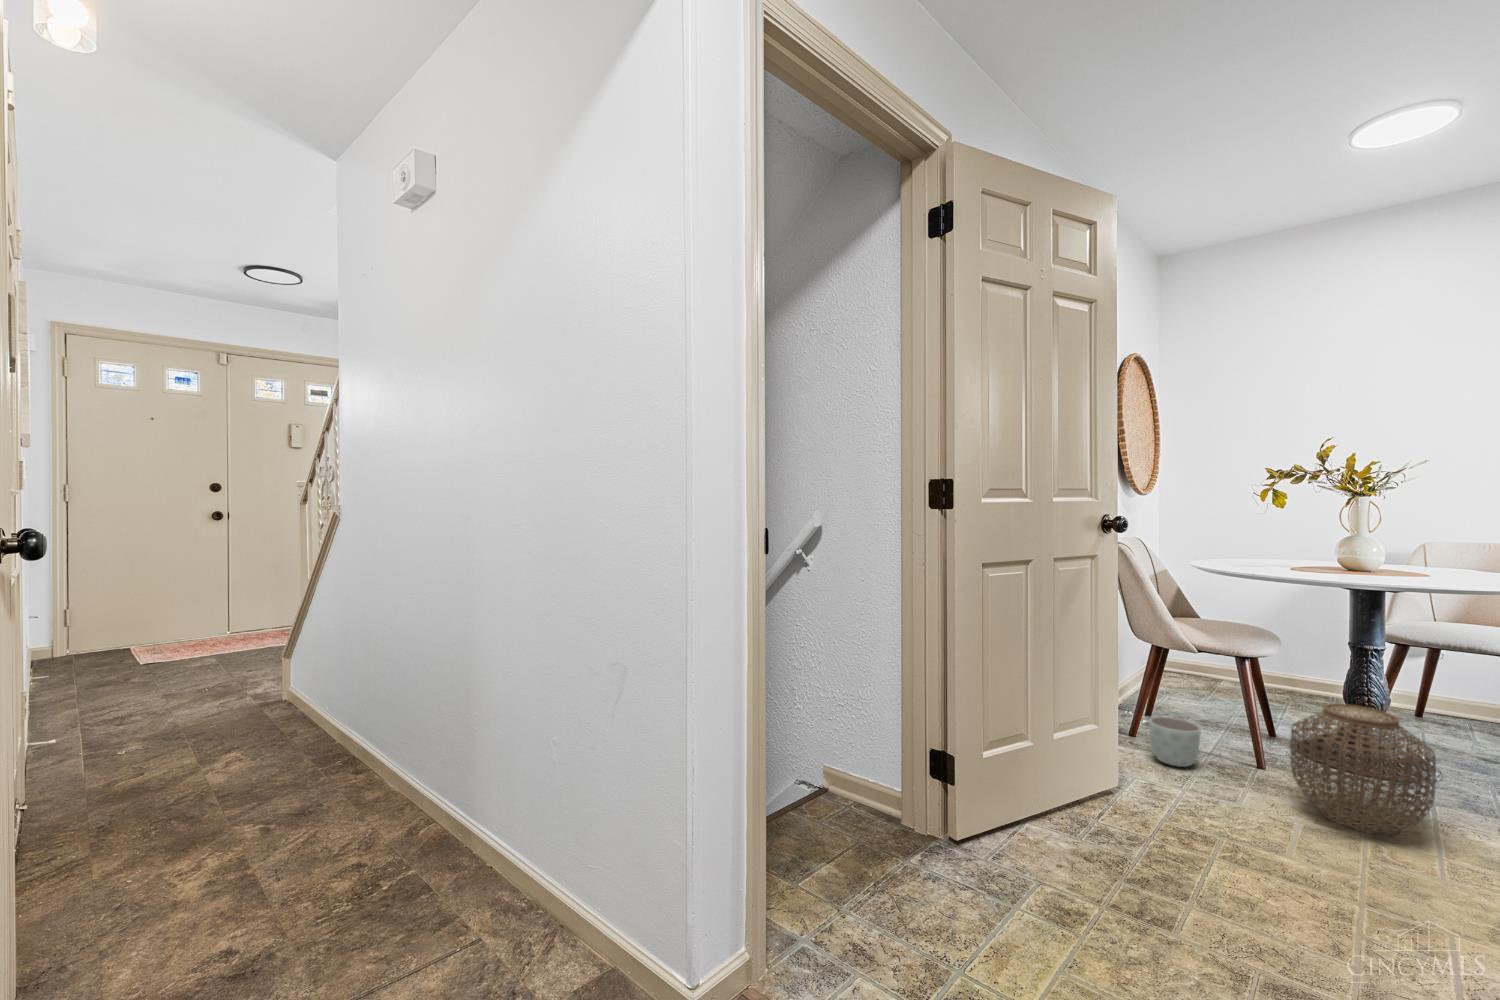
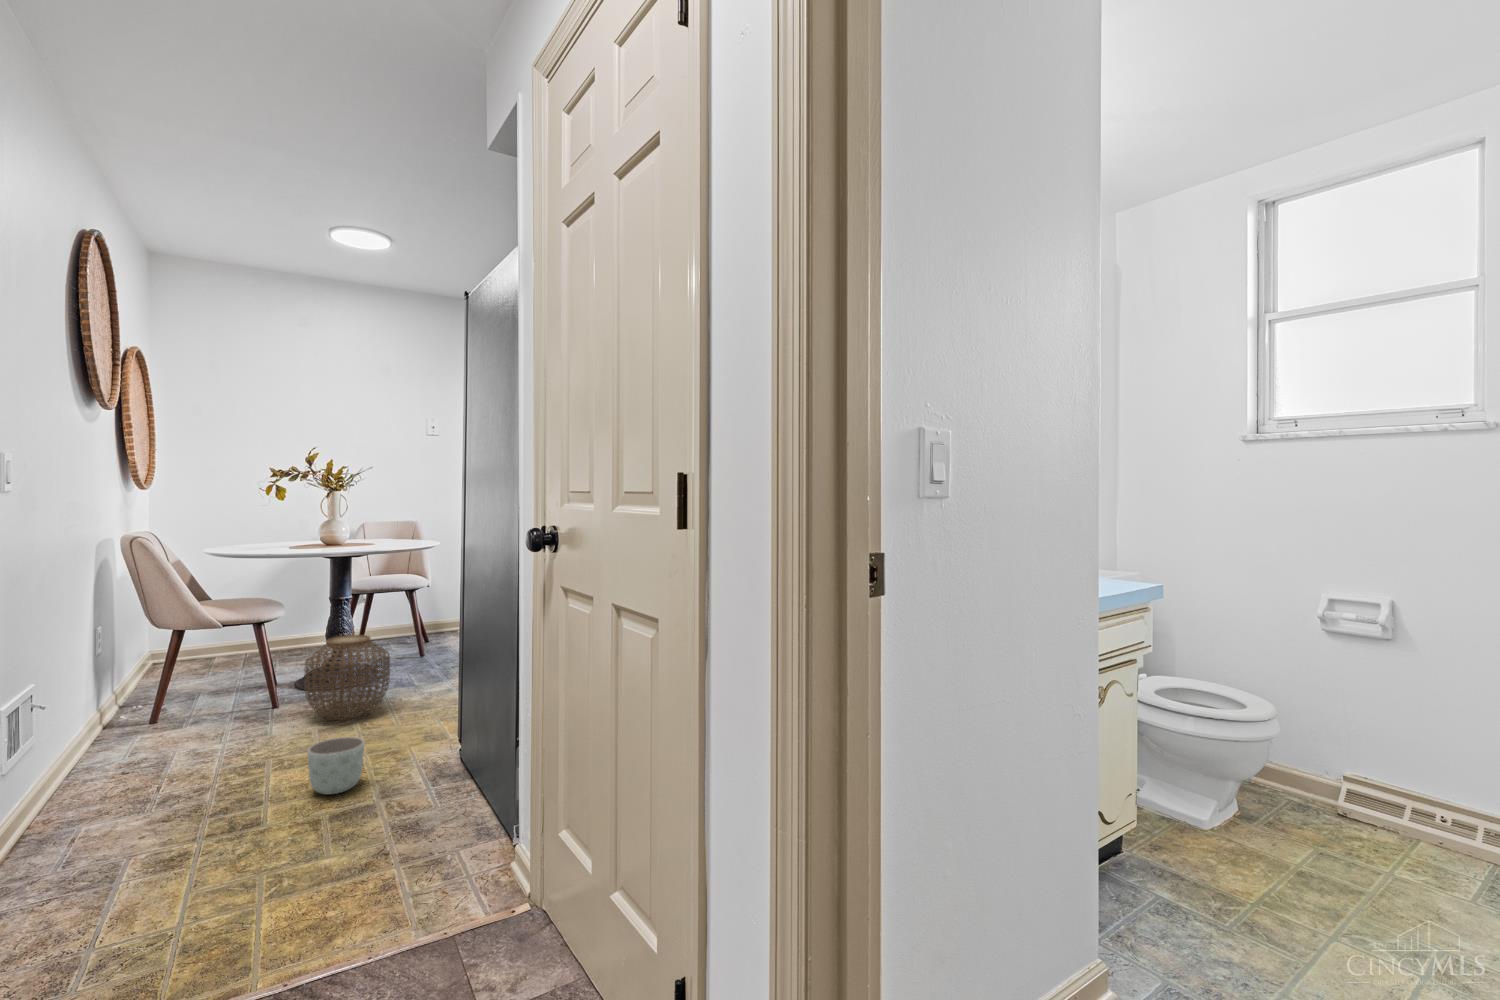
planter: present [1149,717,1201,767] -> present [307,737,365,794]

